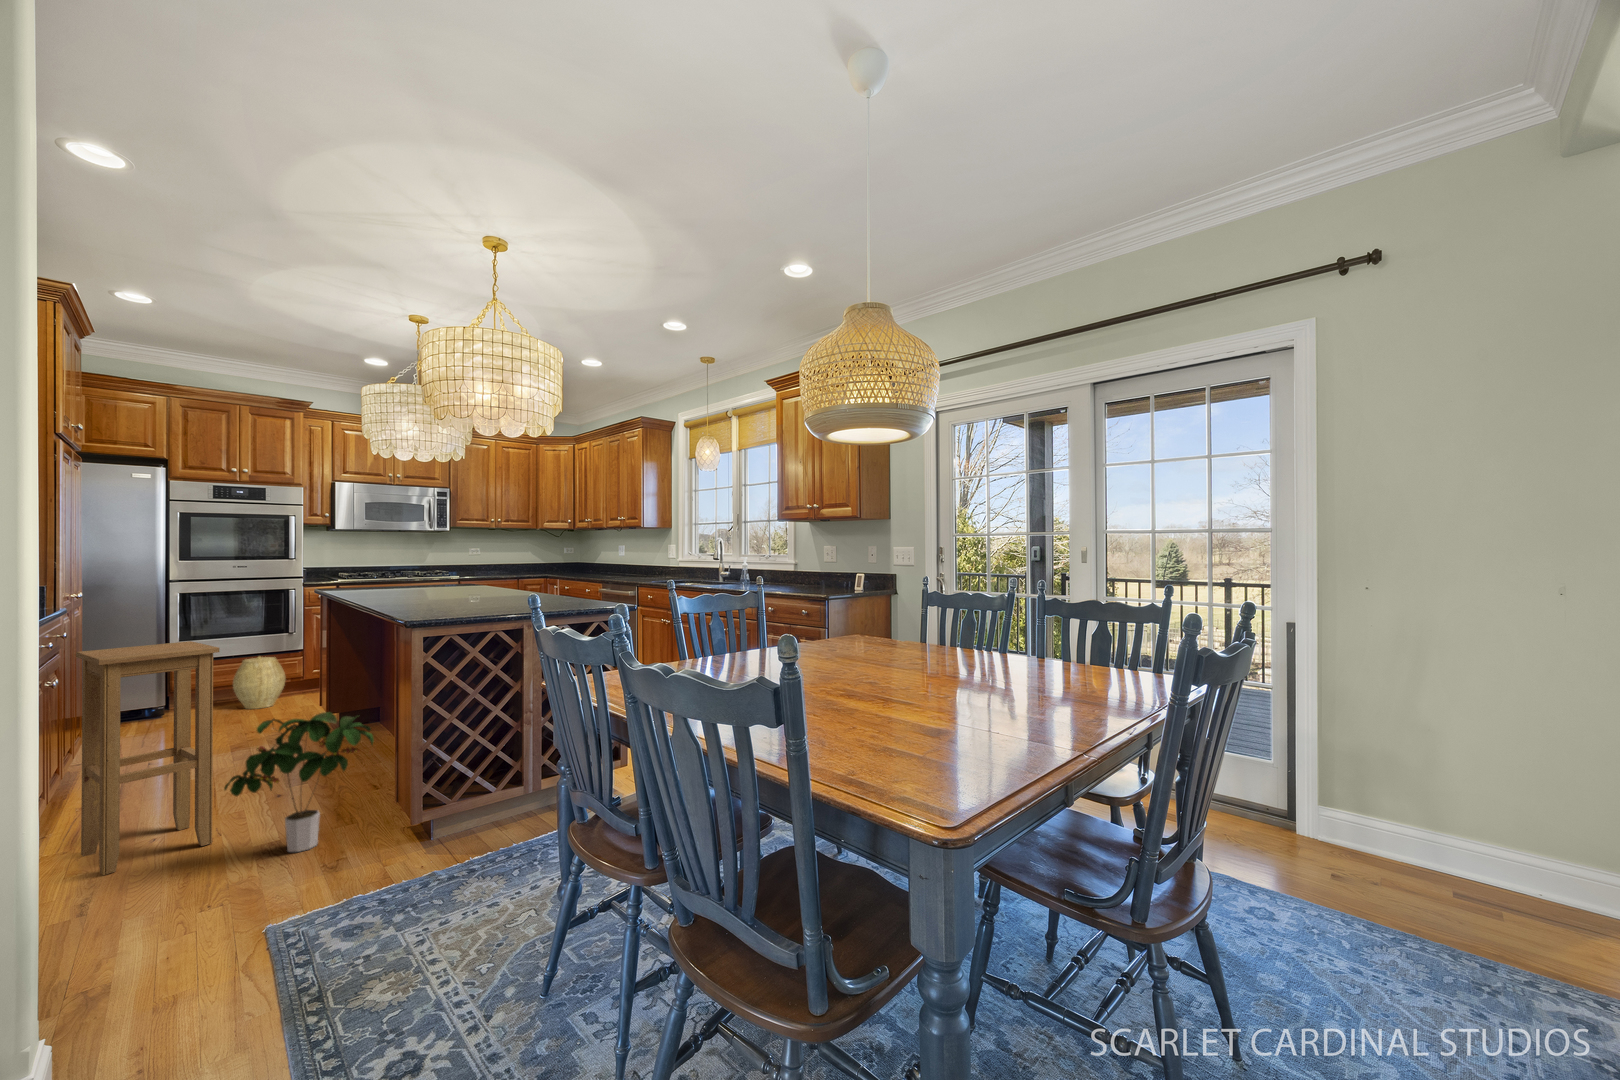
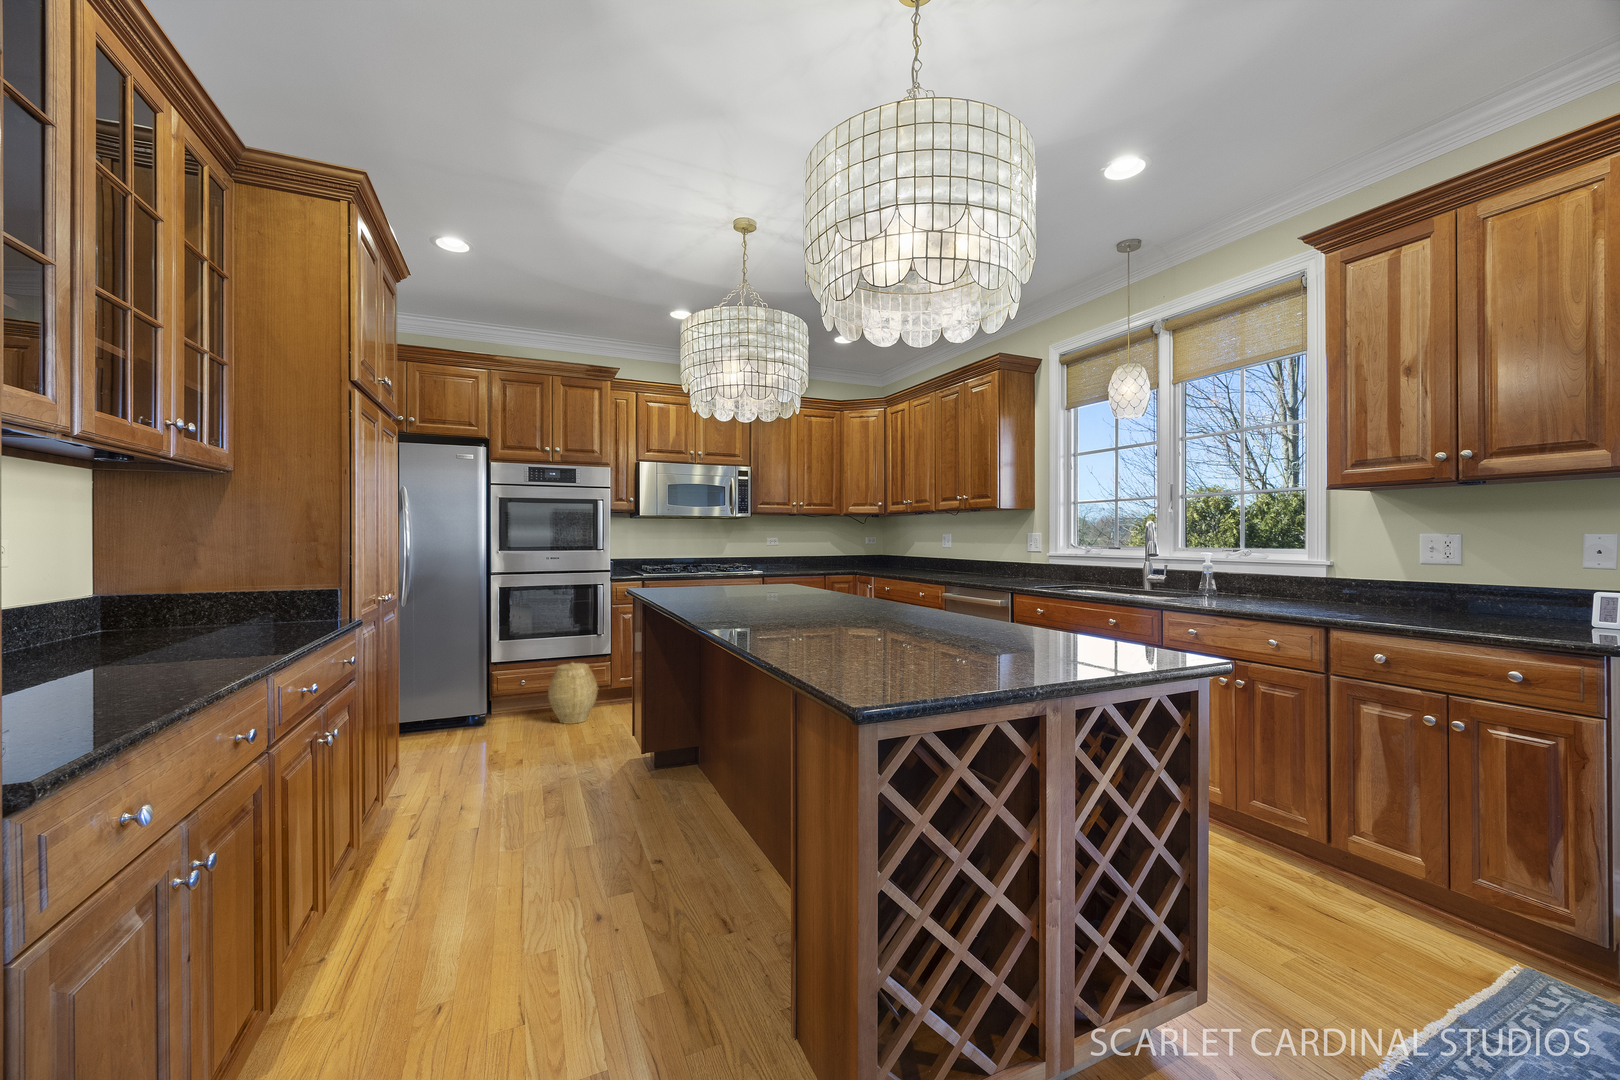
stool: present [76,641,219,875] -> none [369,664,538,1043]
potted plant: present [224,712,374,852] -> none [547,804,756,1048]

